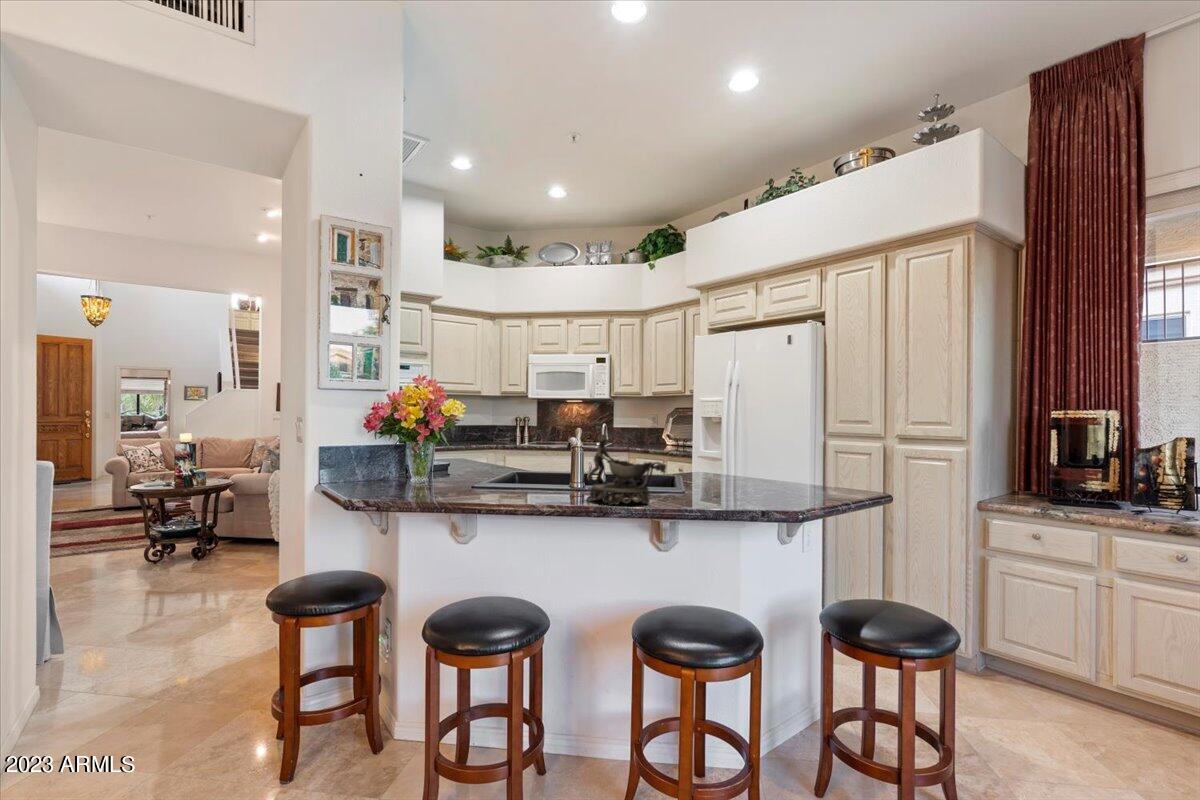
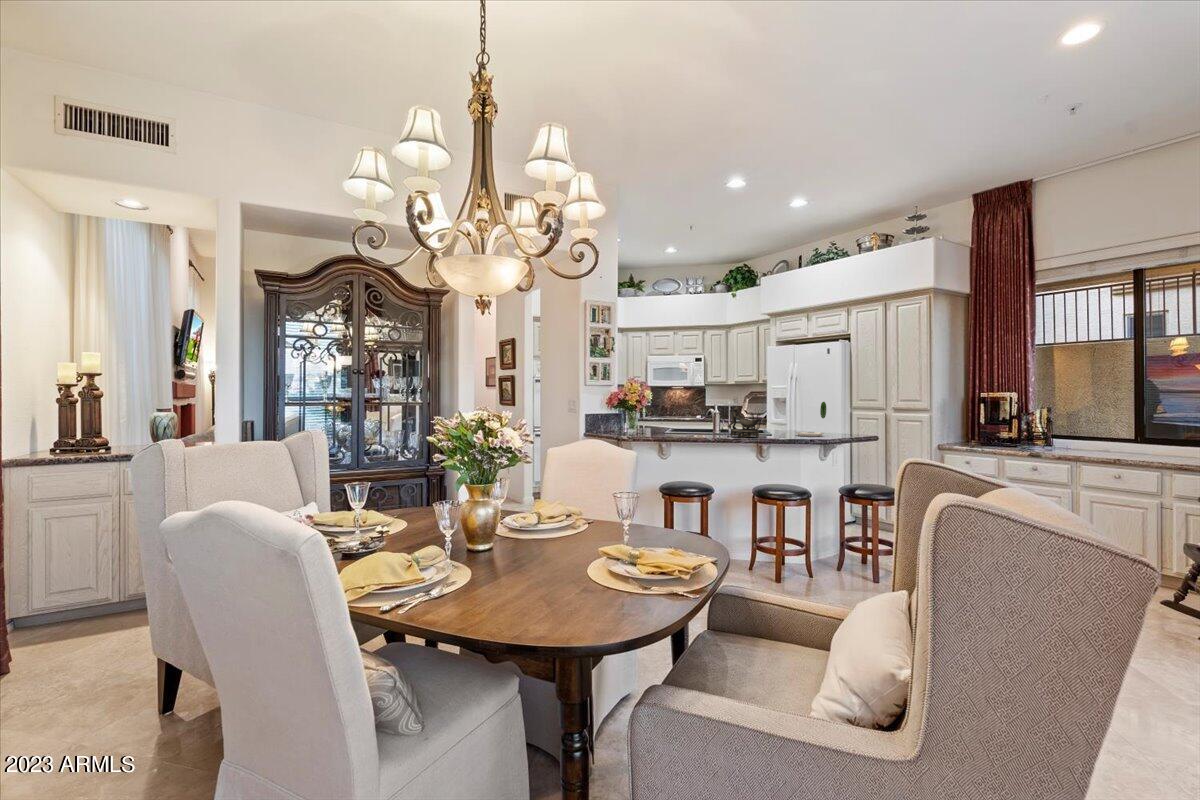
plate: none [730,425,793,500] -> present [796,402,826,437]

